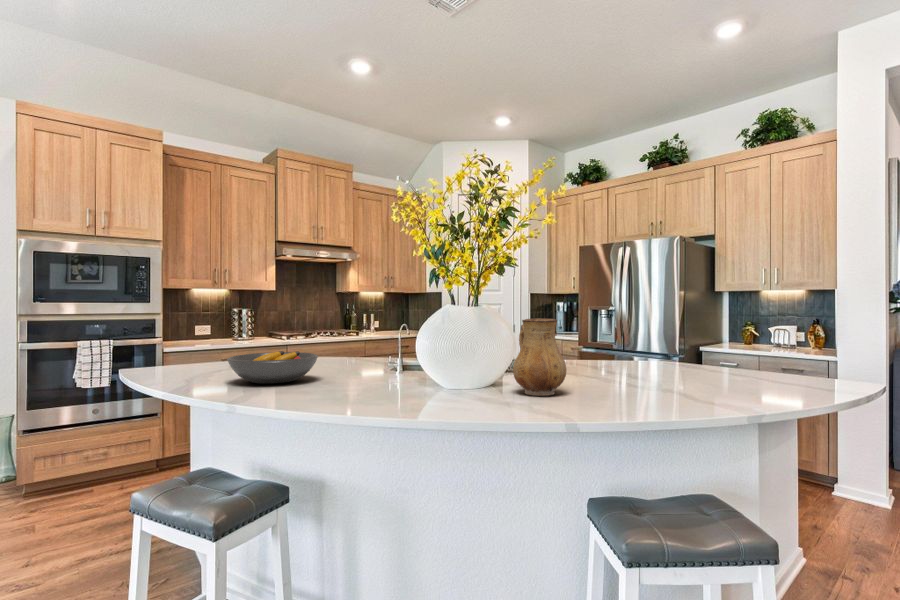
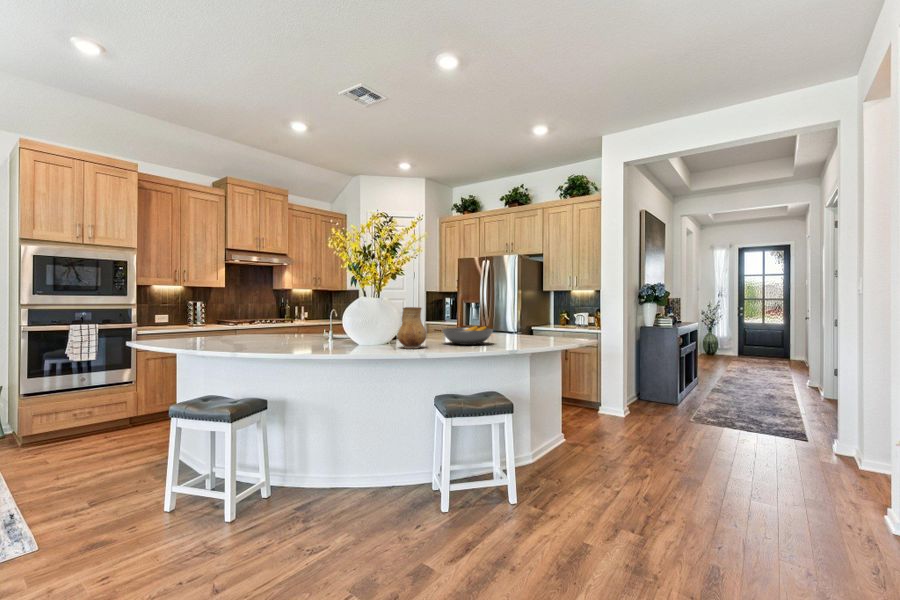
fruit bowl: present [227,351,318,384] -> present [442,326,493,345]

